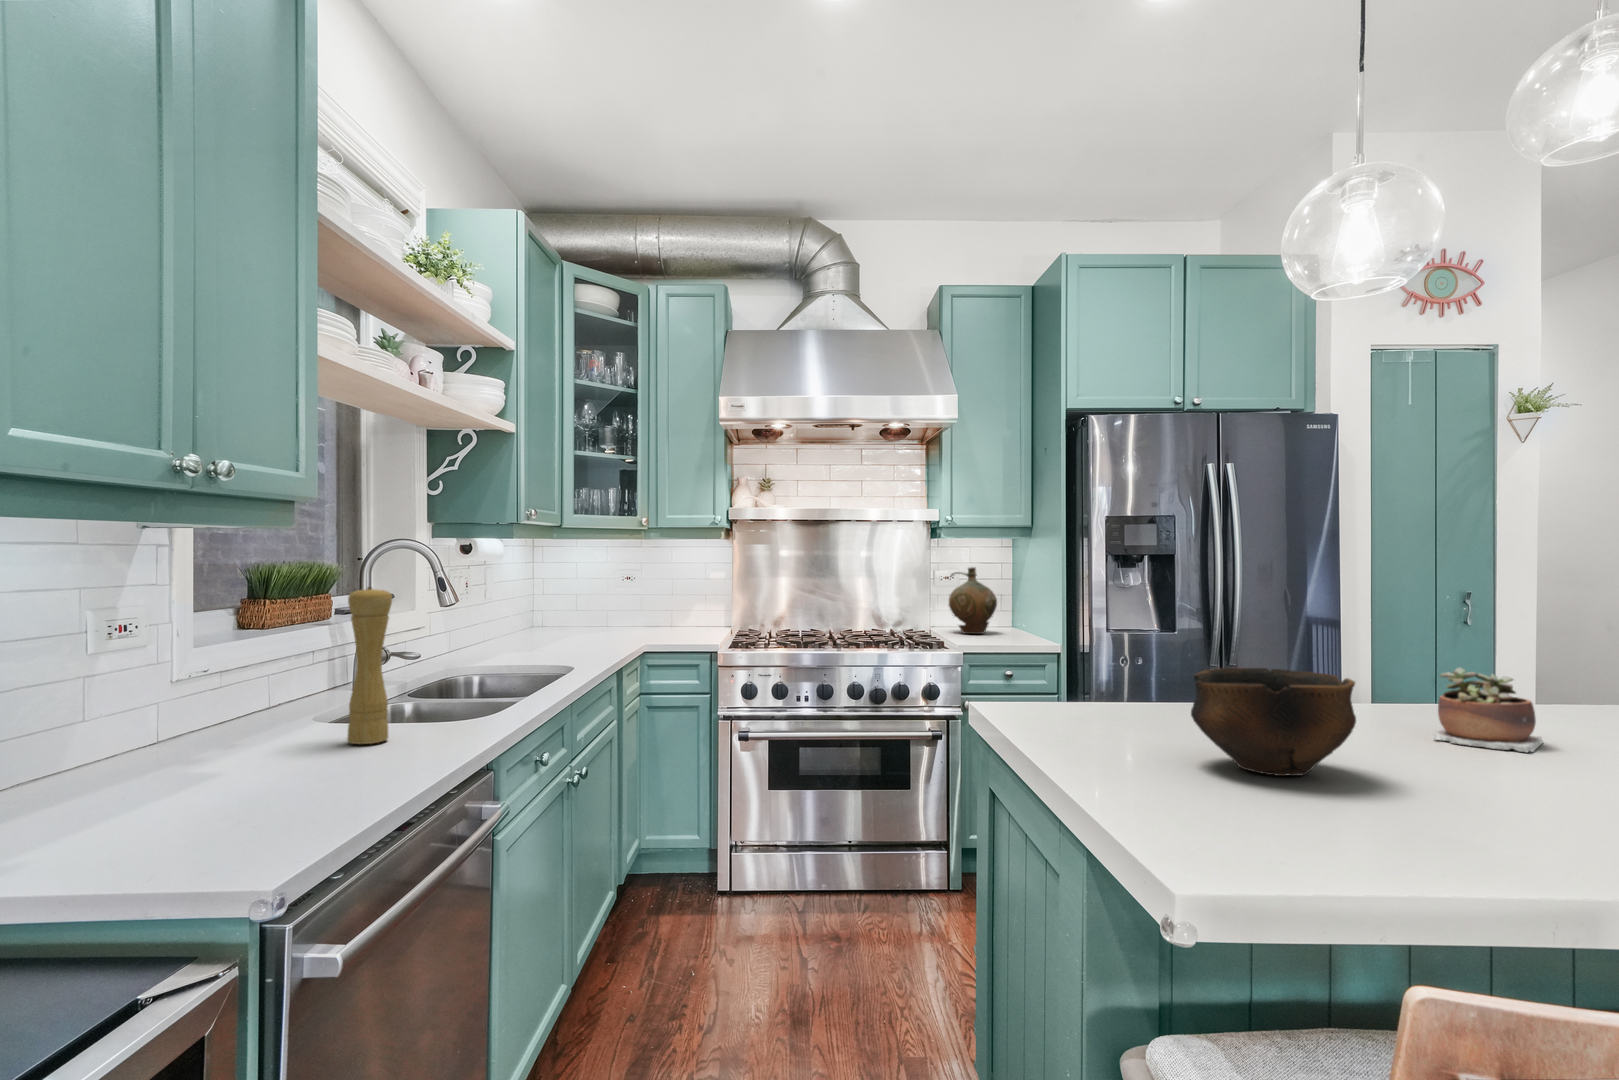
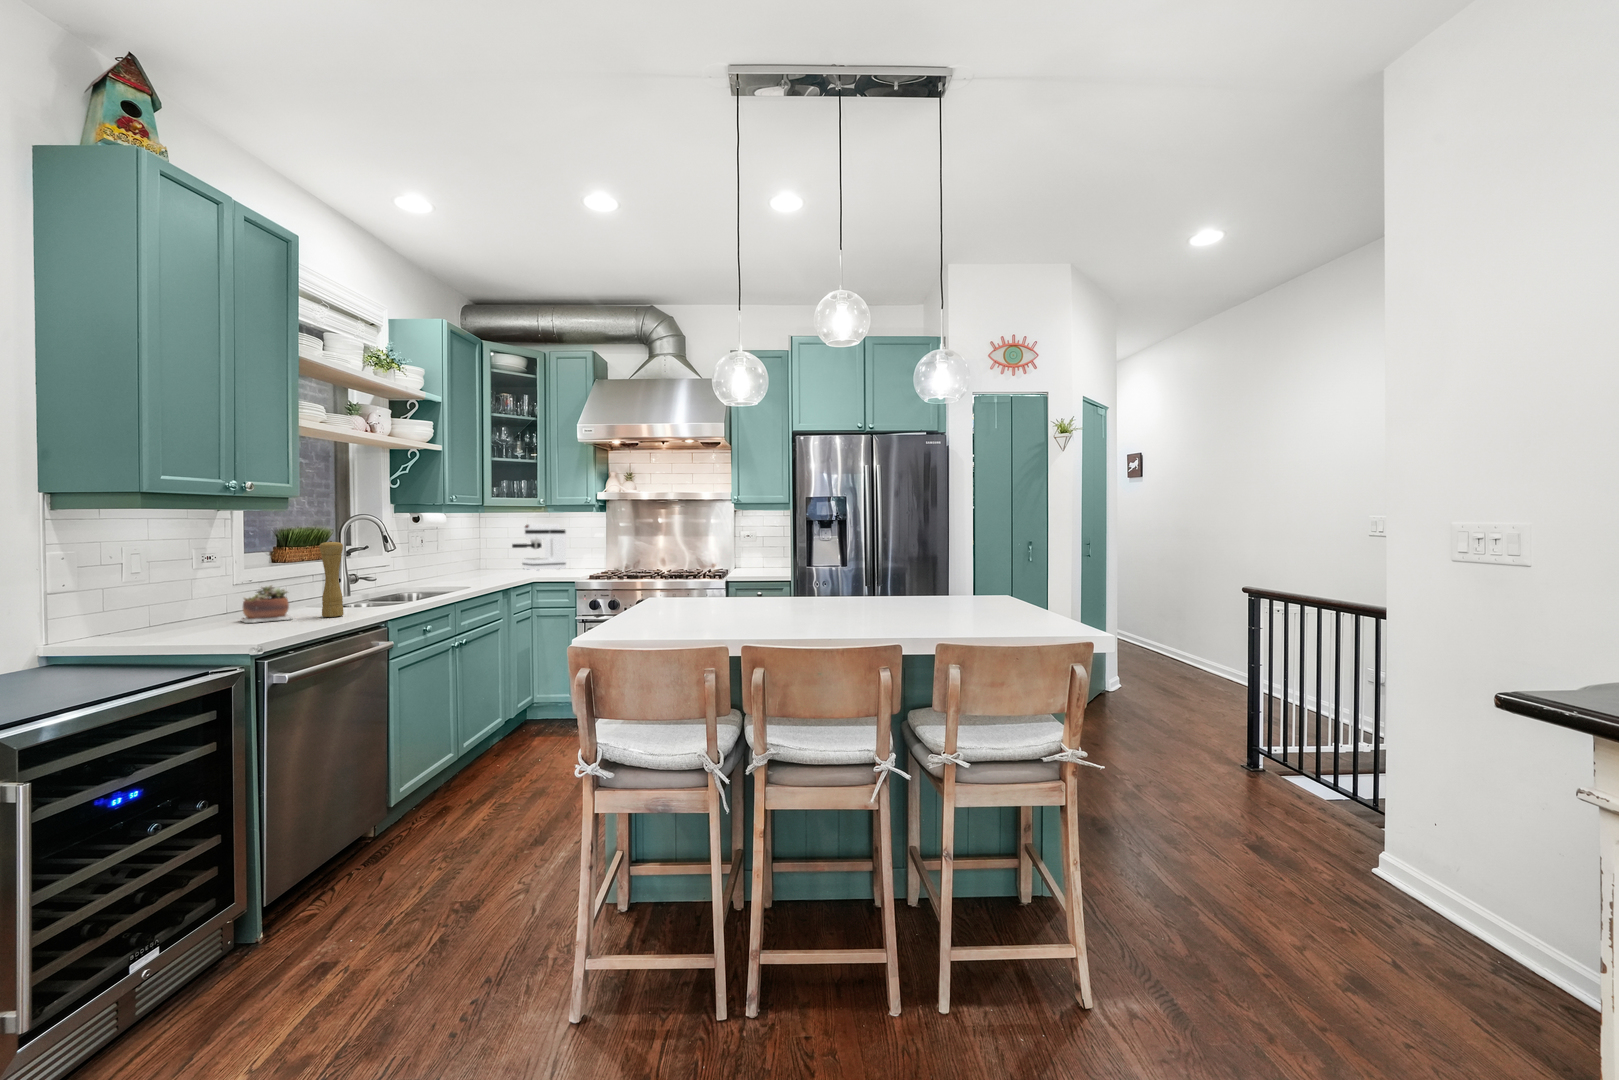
coffee maker: none [590,558,673,633] -> present [512,524,566,570]
ceramic jug: present [949,567,997,634] -> none [740,528,770,569]
bowl: present [1191,668,1356,776] -> none [696,573,760,617]
succulent plant: present [1434,668,1543,752] -> present [241,585,292,623]

